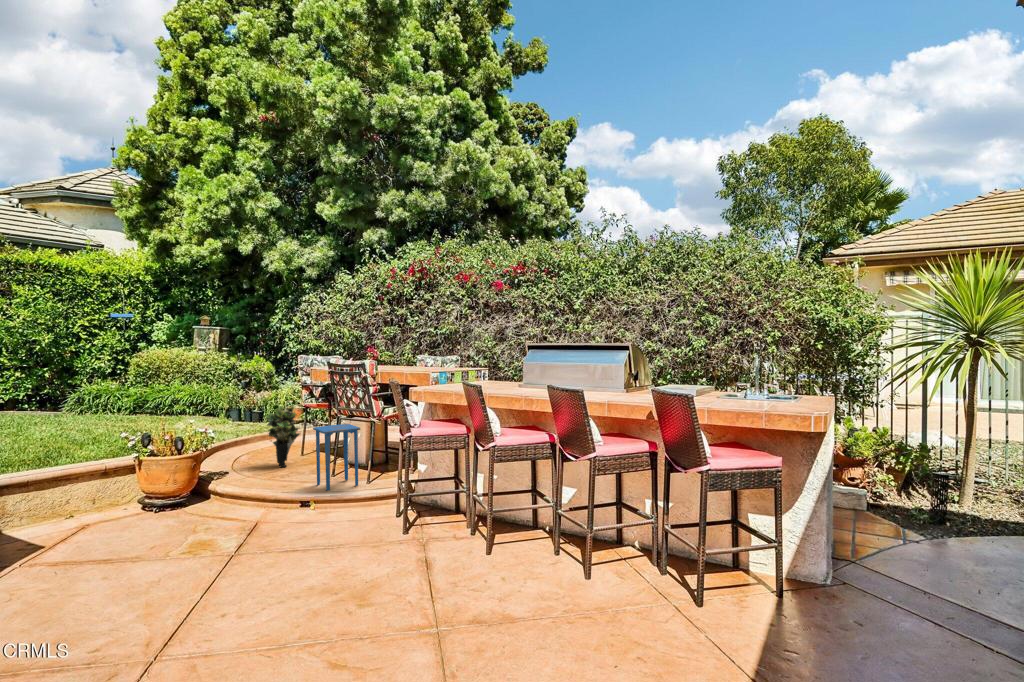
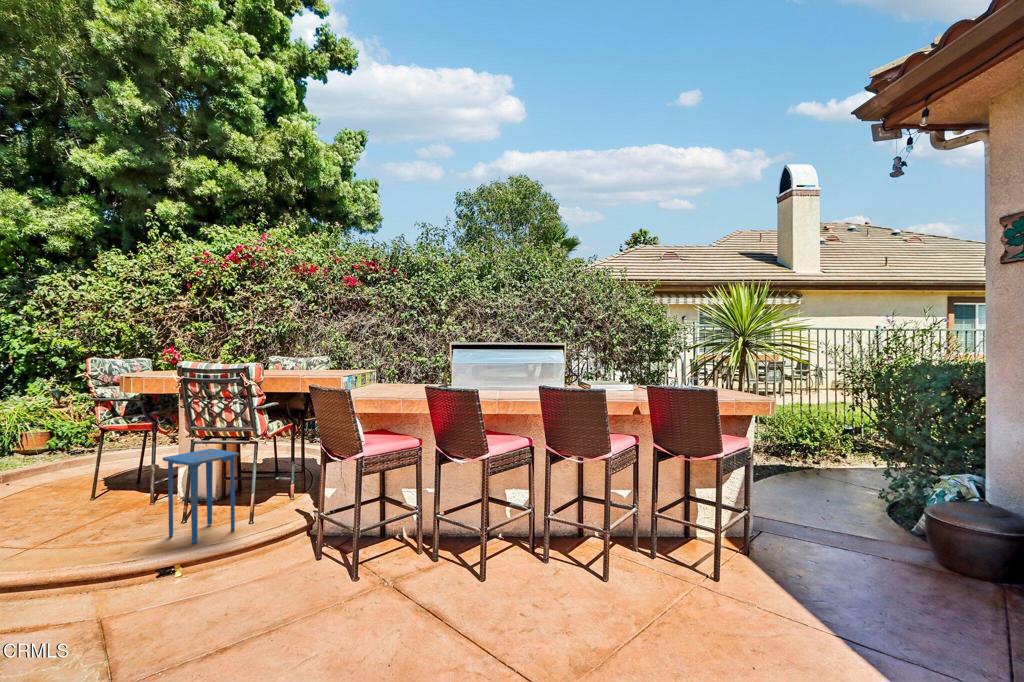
potted plant: present [266,405,300,467] -> none [52,427,113,518]

